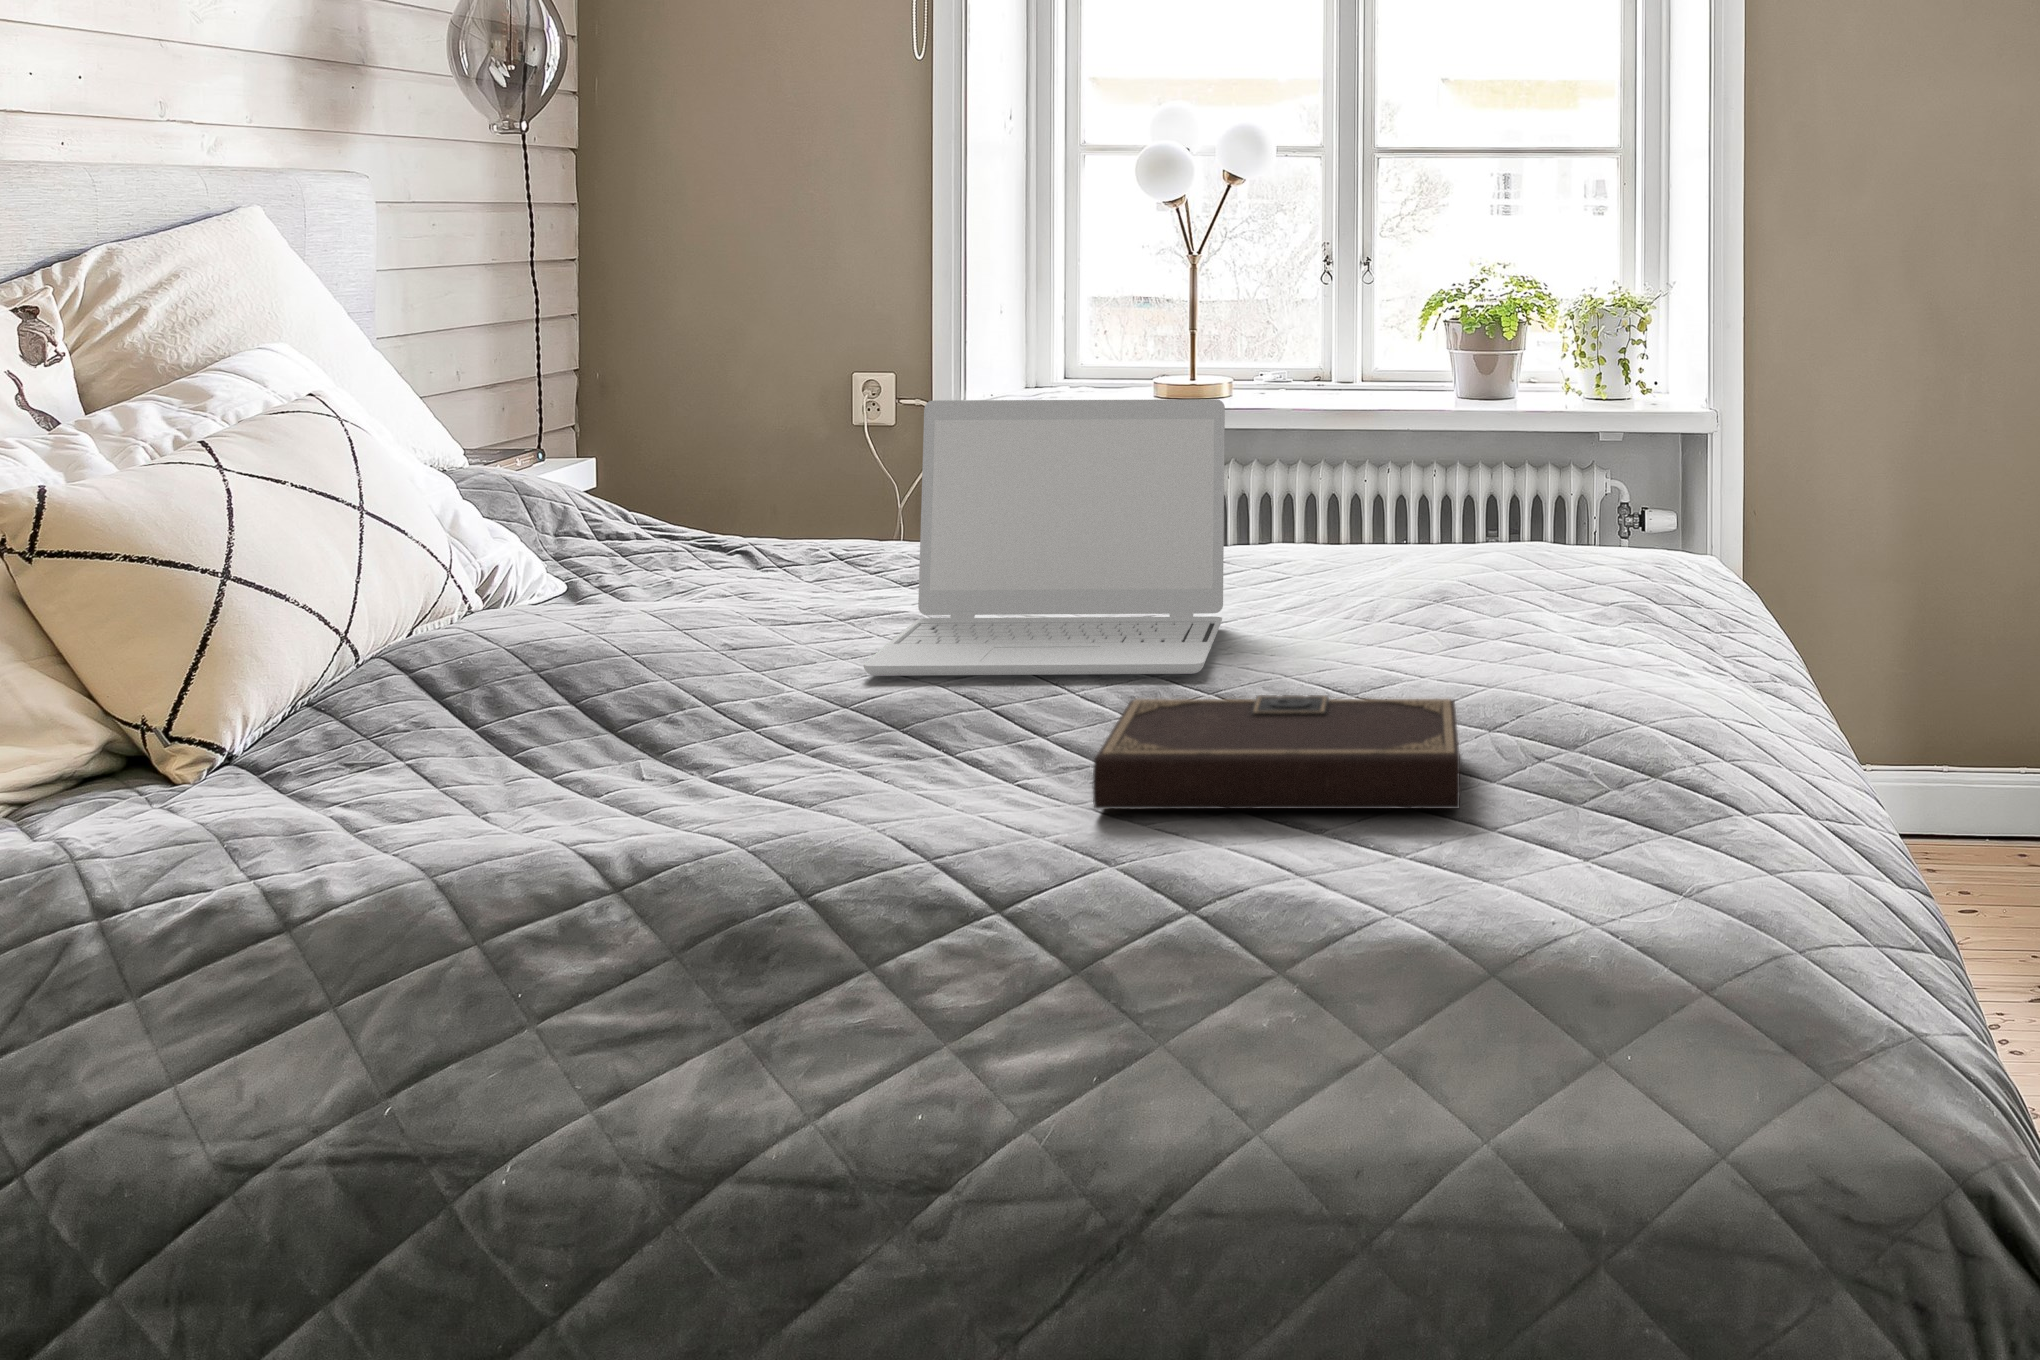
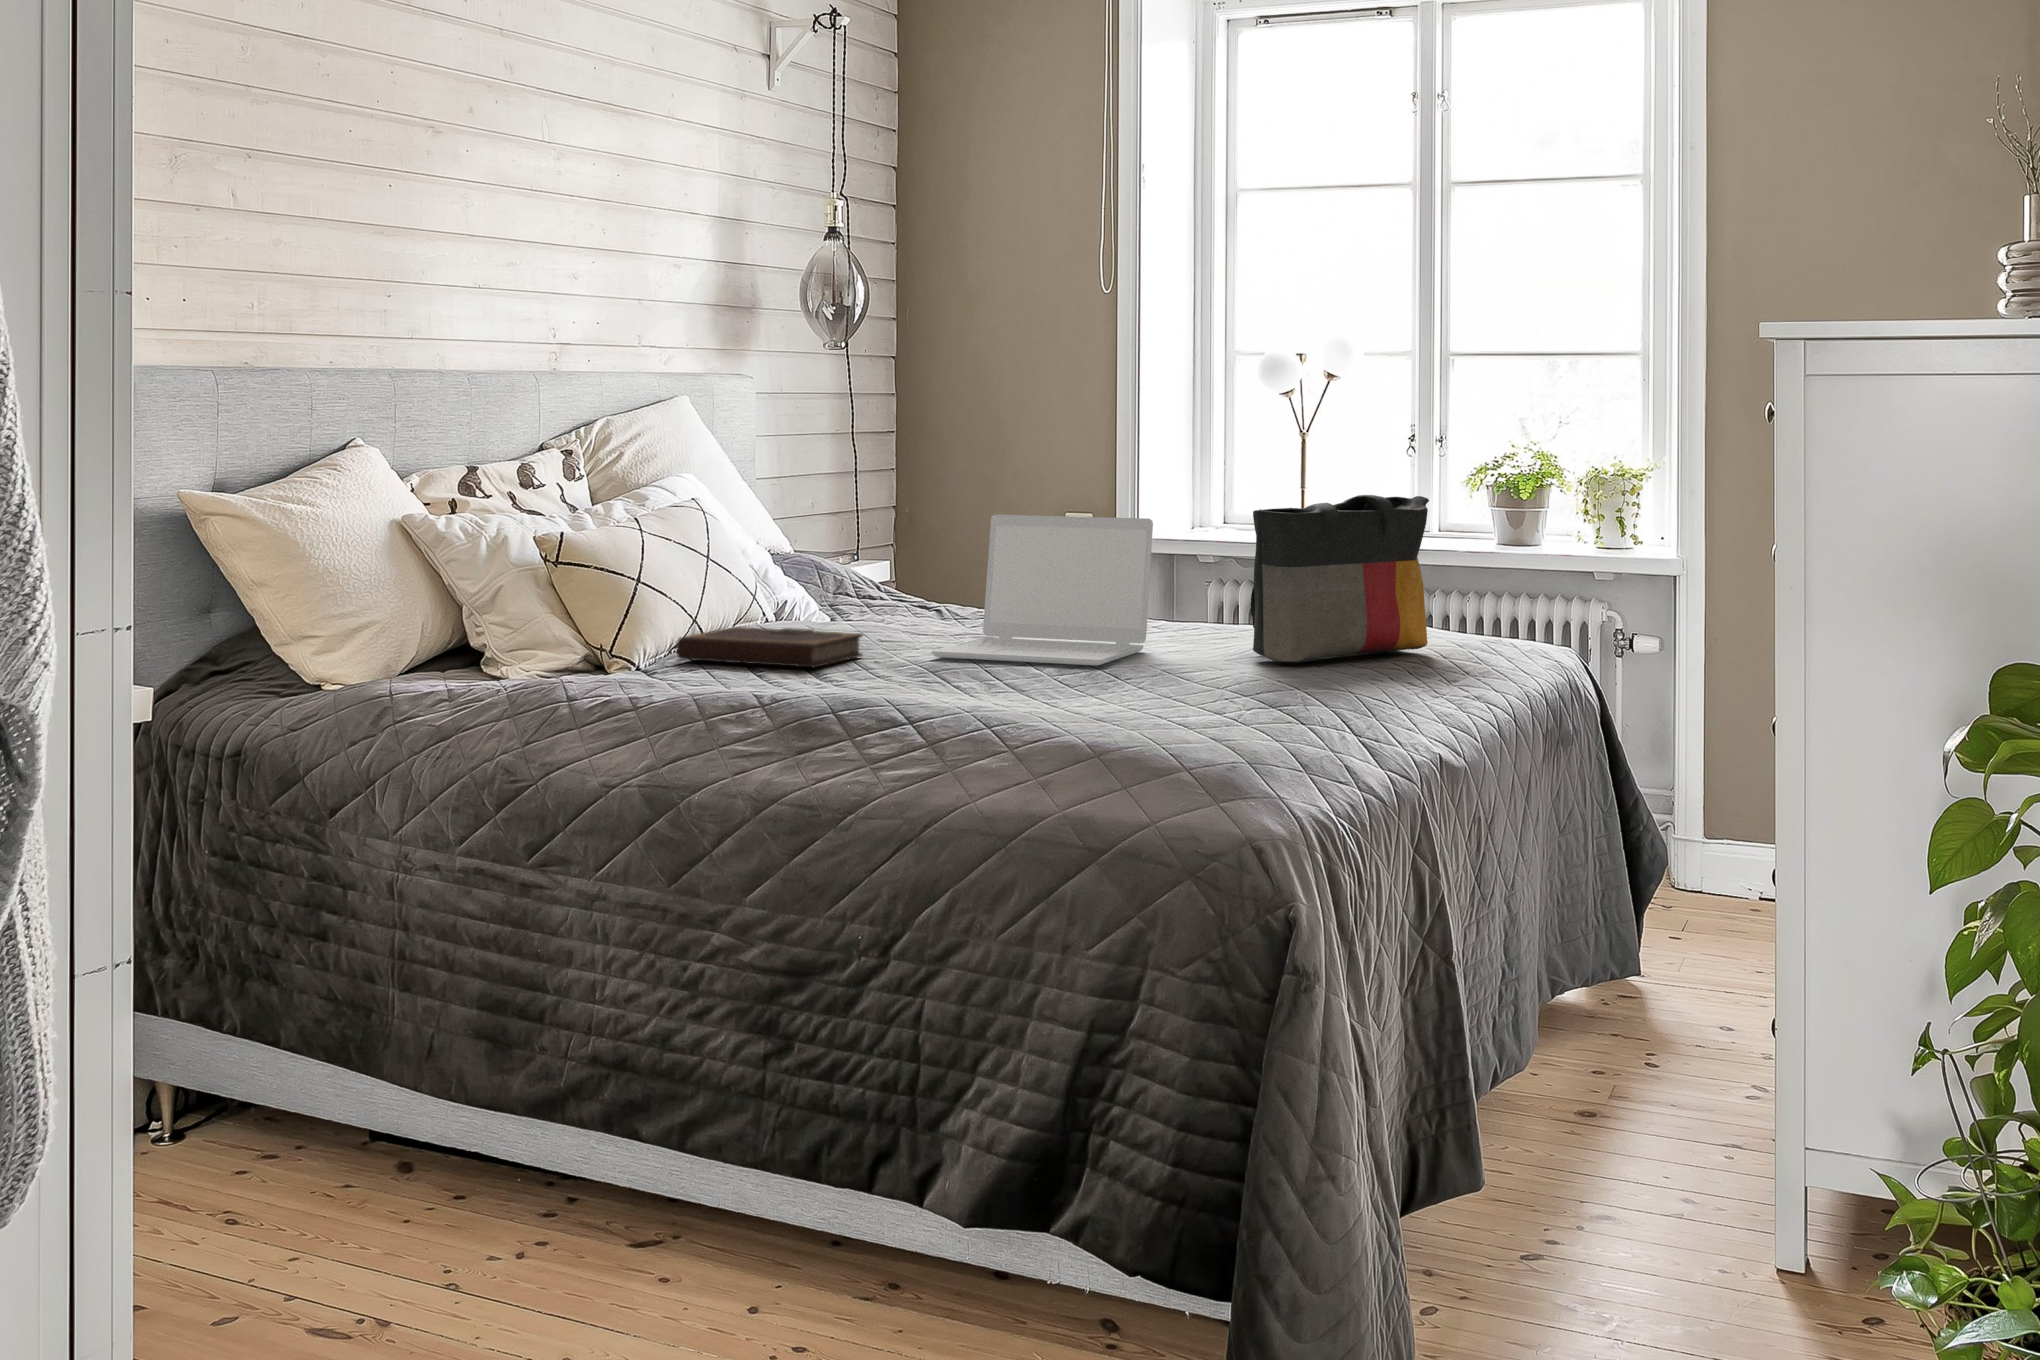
tote bag: none [1391,348,1666,638] -> present [1251,495,1429,662]
notebook: present [1093,695,1460,809] -> present [677,627,863,667]

